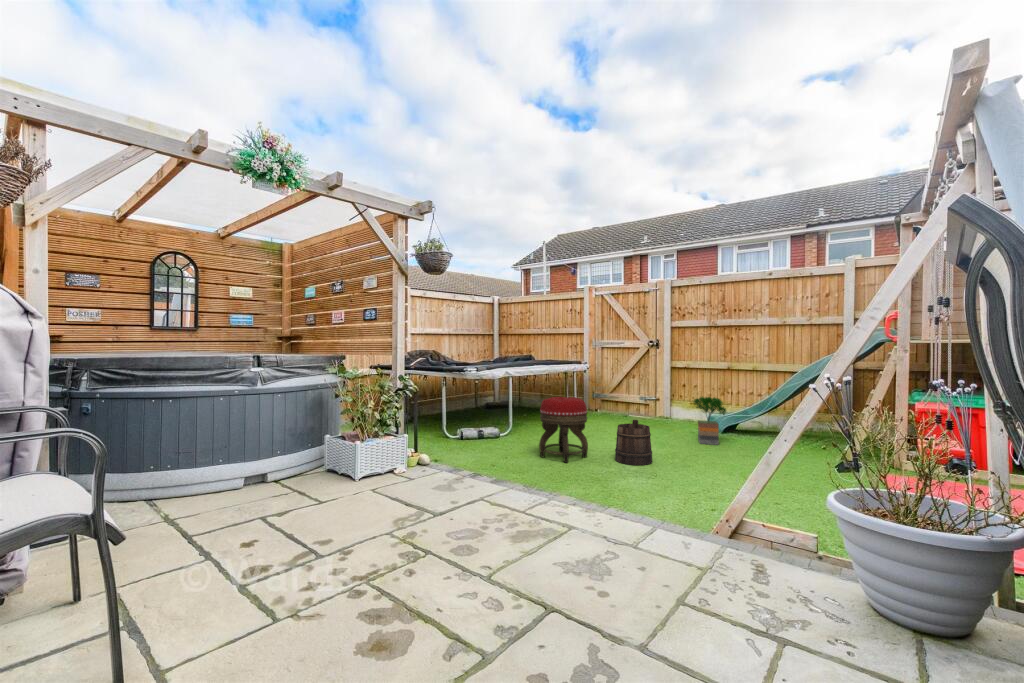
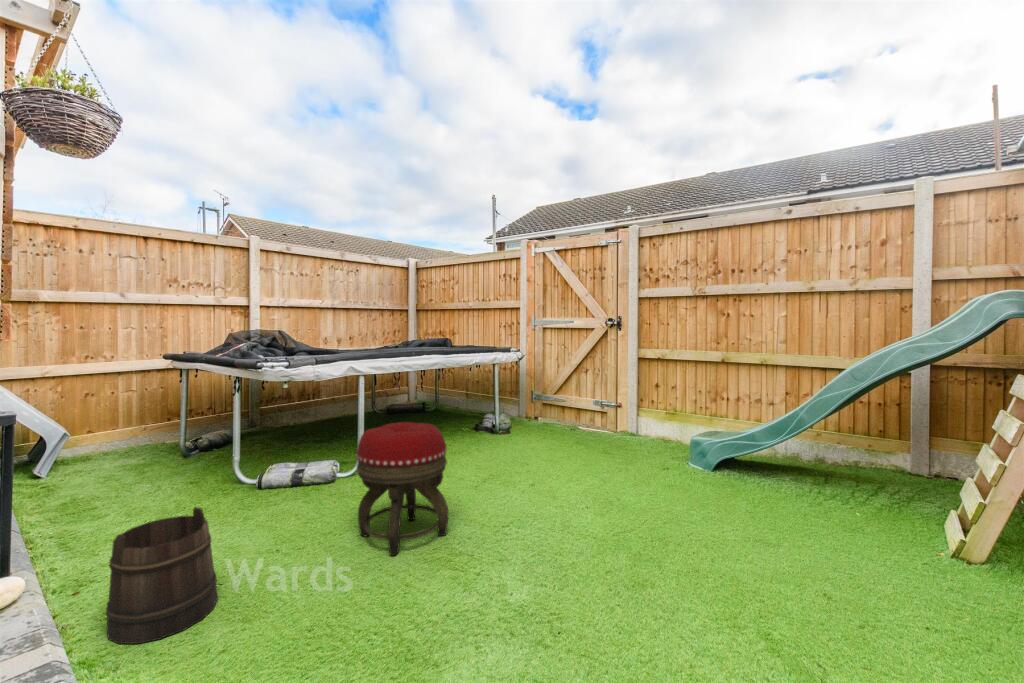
potted tree: present [694,397,726,445] -> none [655,411,713,496]
bucket: present [615,420,652,465] -> present [106,507,218,644]

